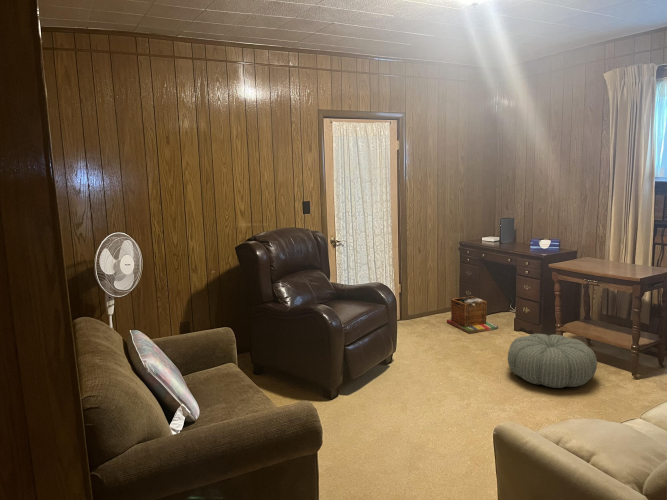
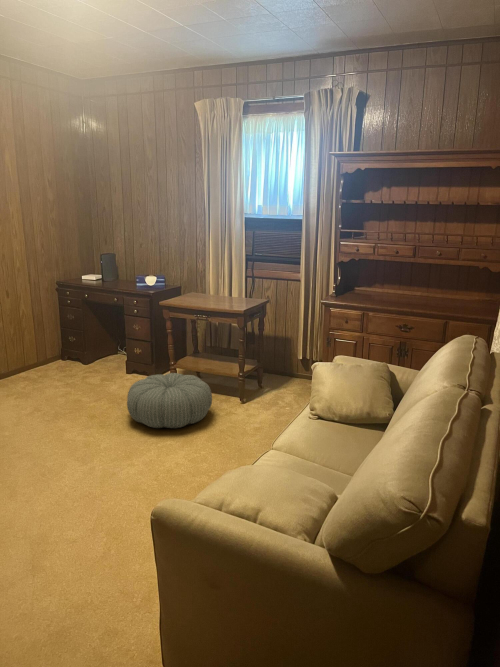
laundry basket: present [447,296,498,333] -> none [51,342,110,384]

